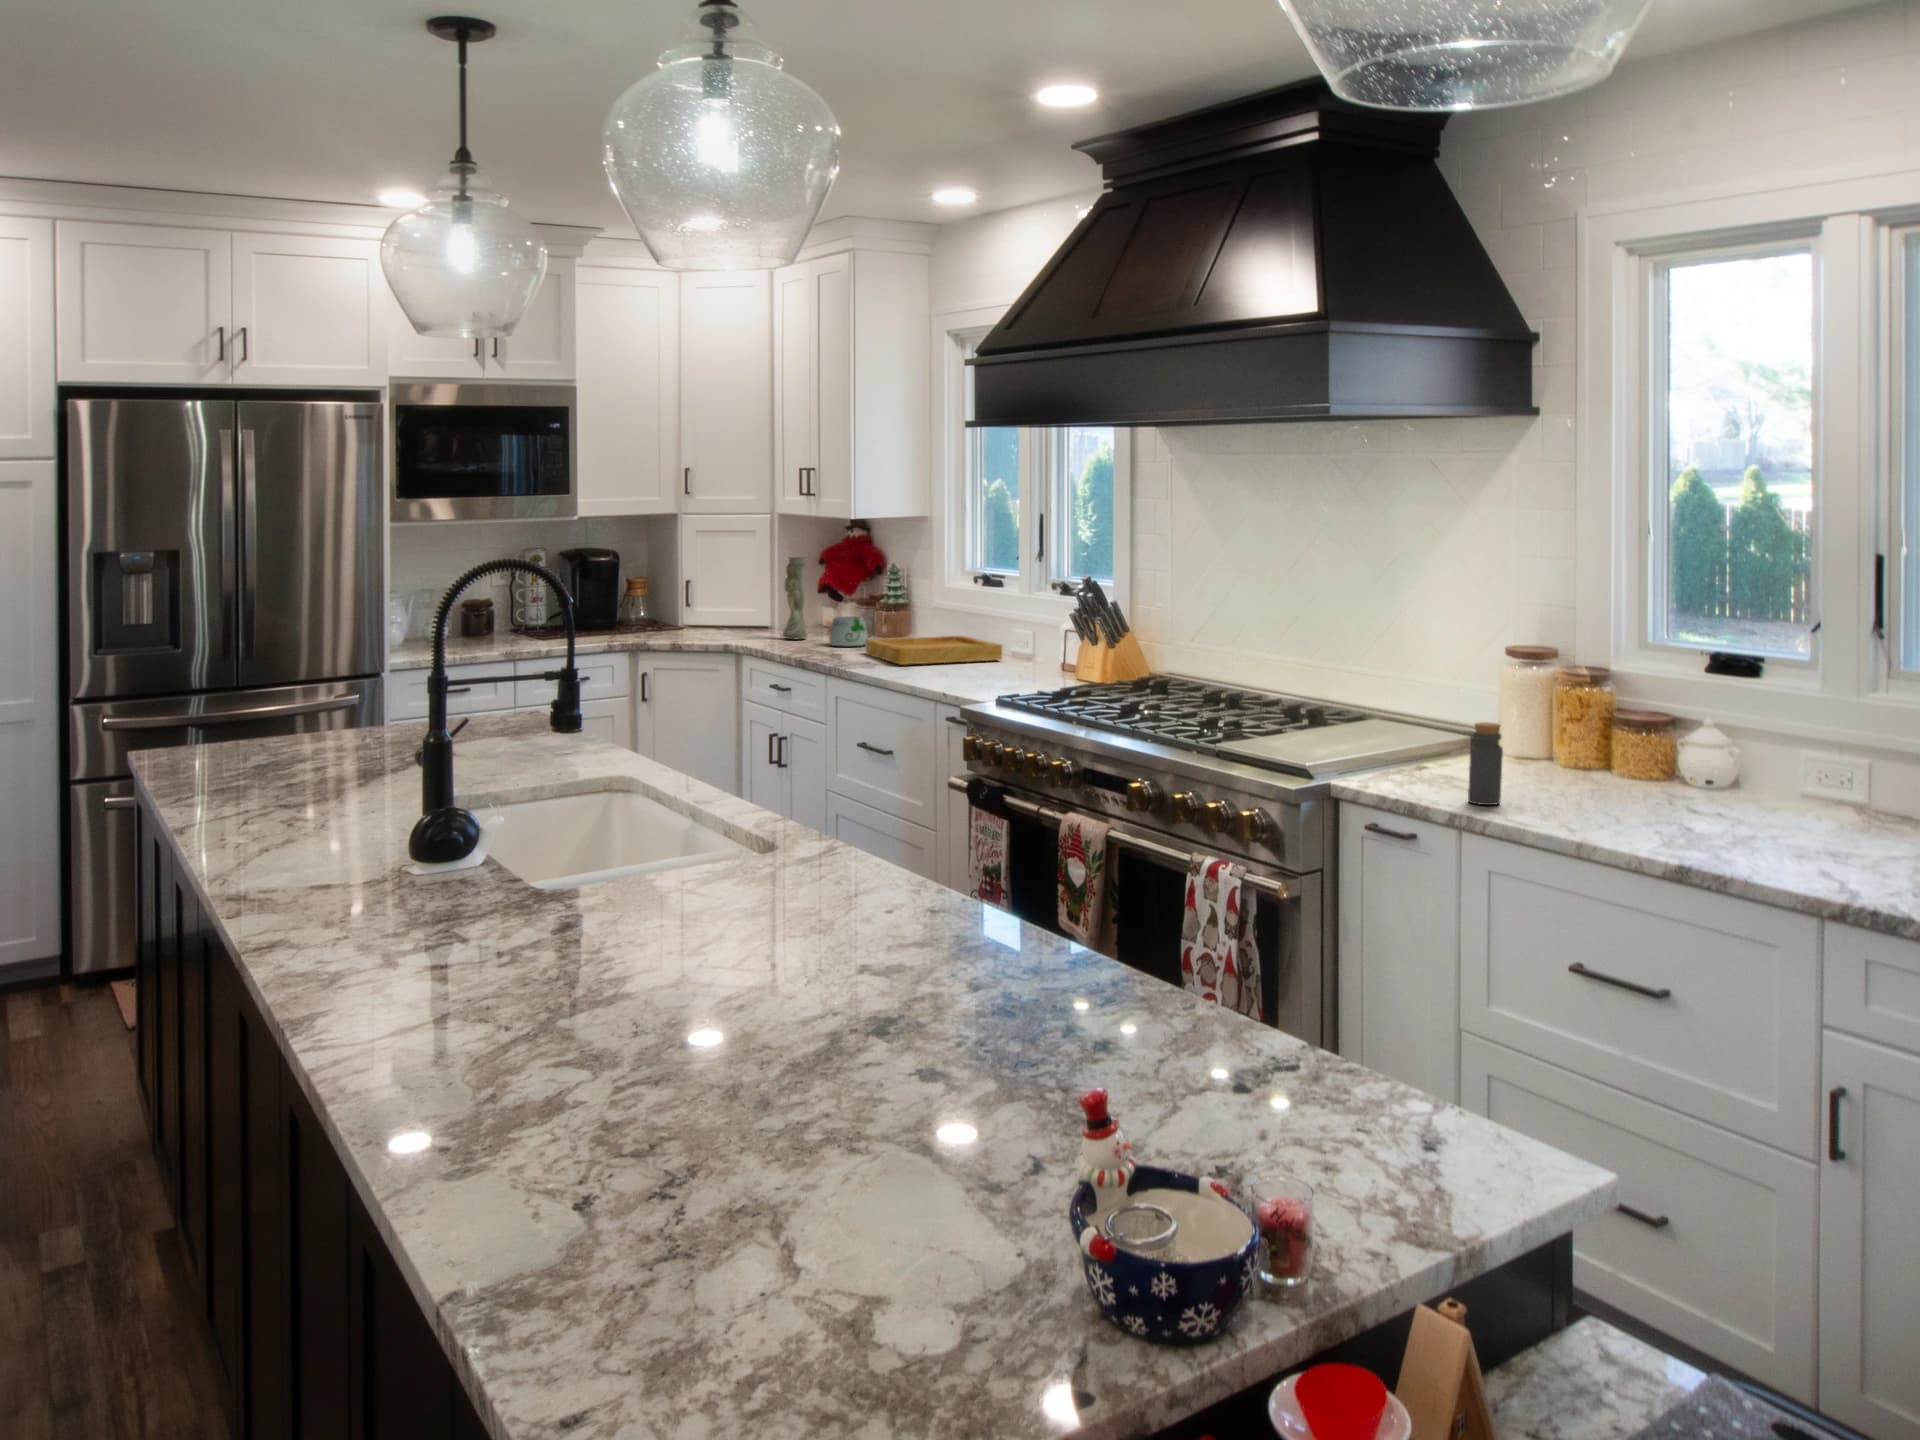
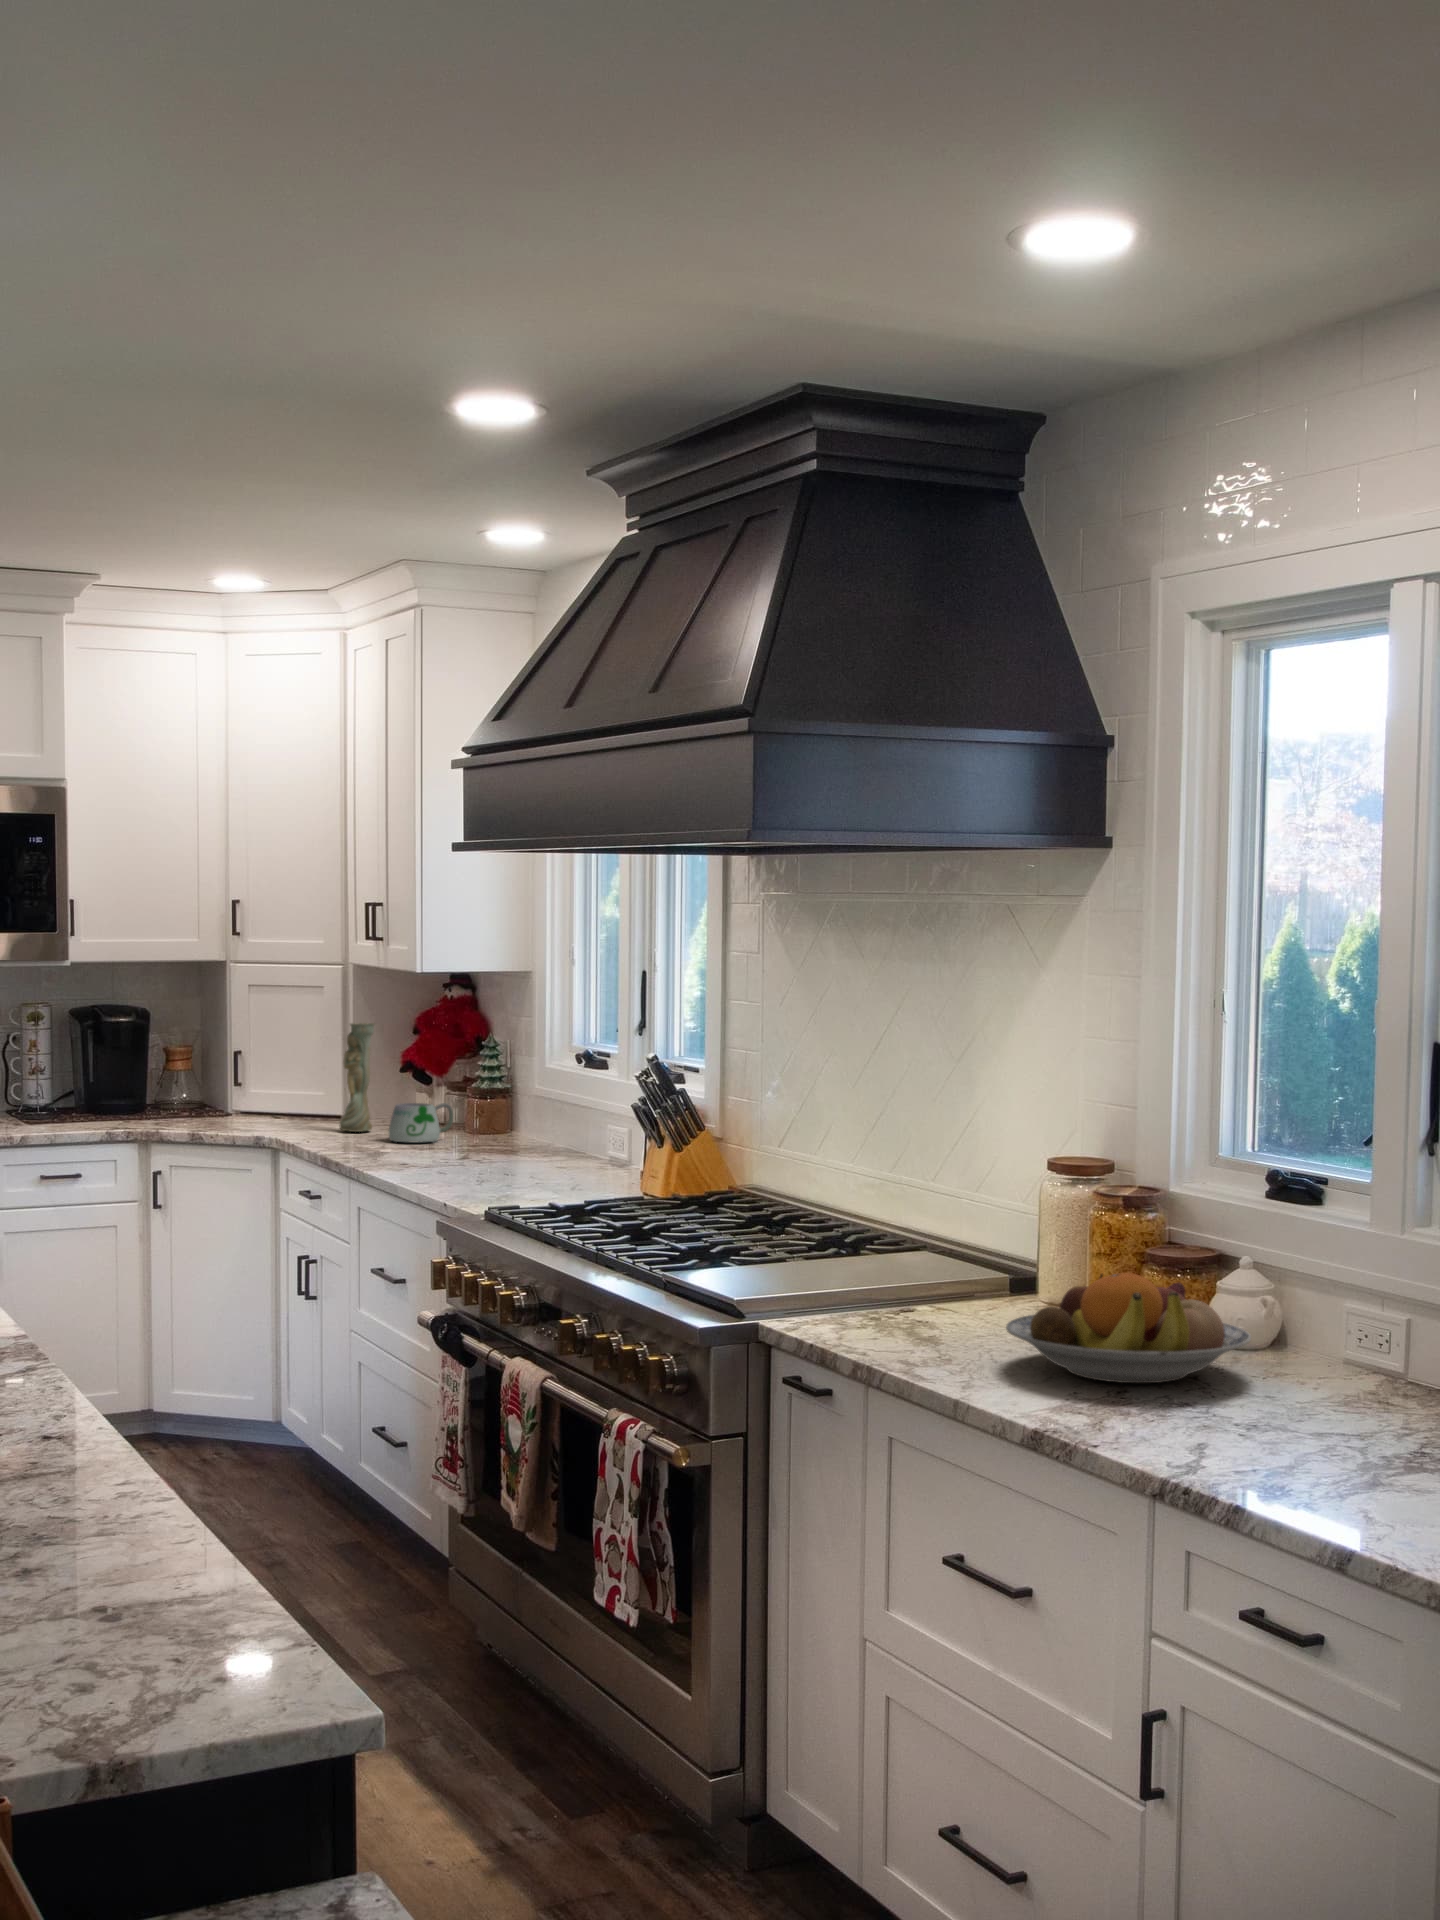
tray: present [866,636,1002,665] -> none [422,1132,585,1167]
bottle: present [1468,722,1503,805] -> none [897,1249,936,1353]
fruit bowl: none [1567,737,1778,824] -> present [1006,1273,1251,1383]

